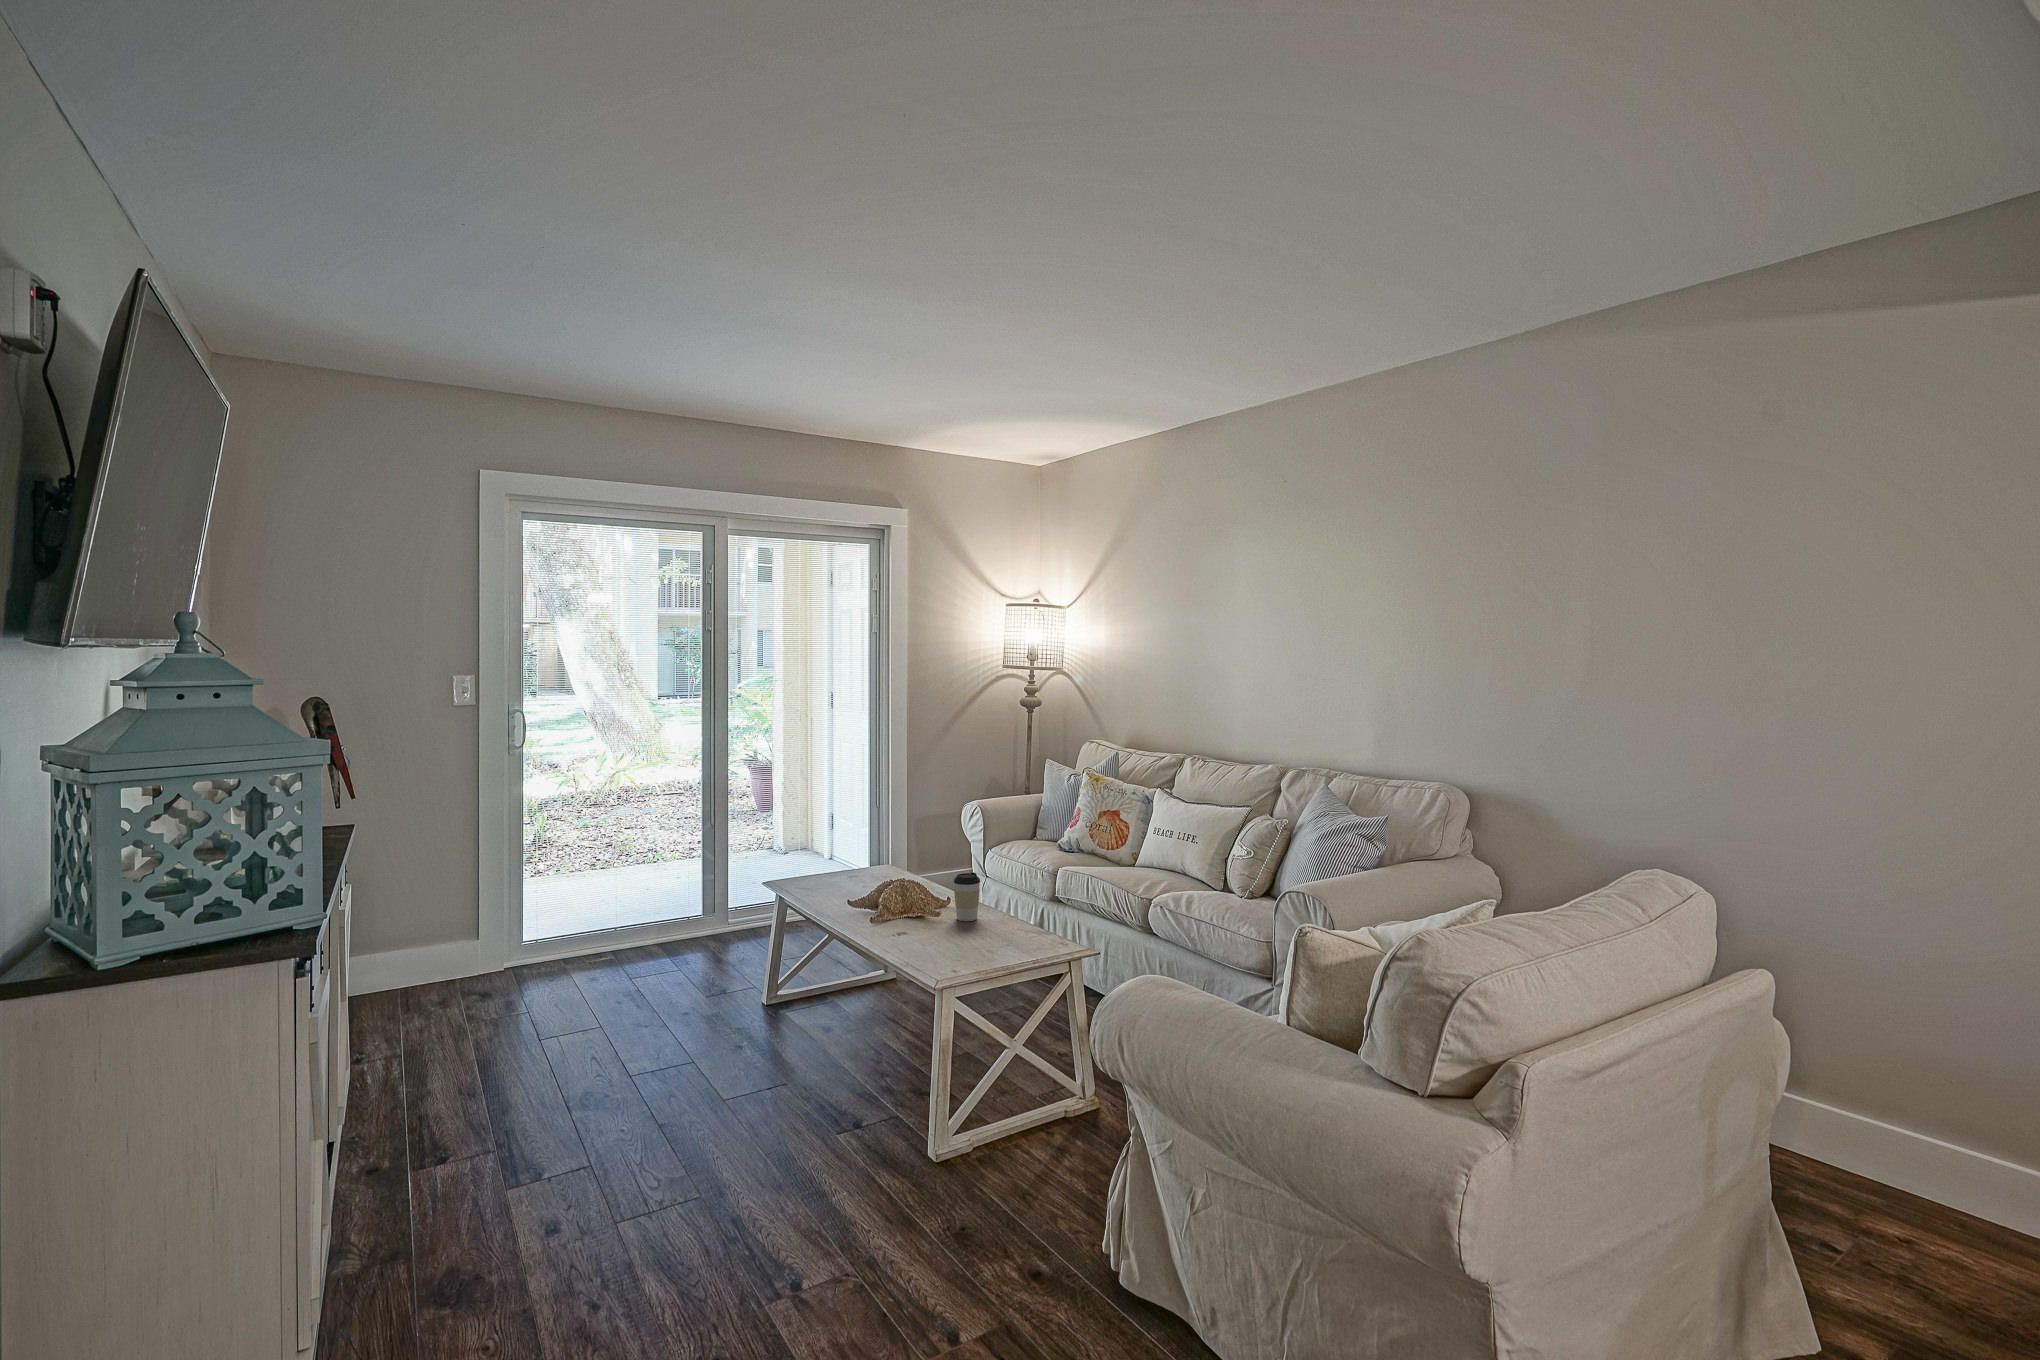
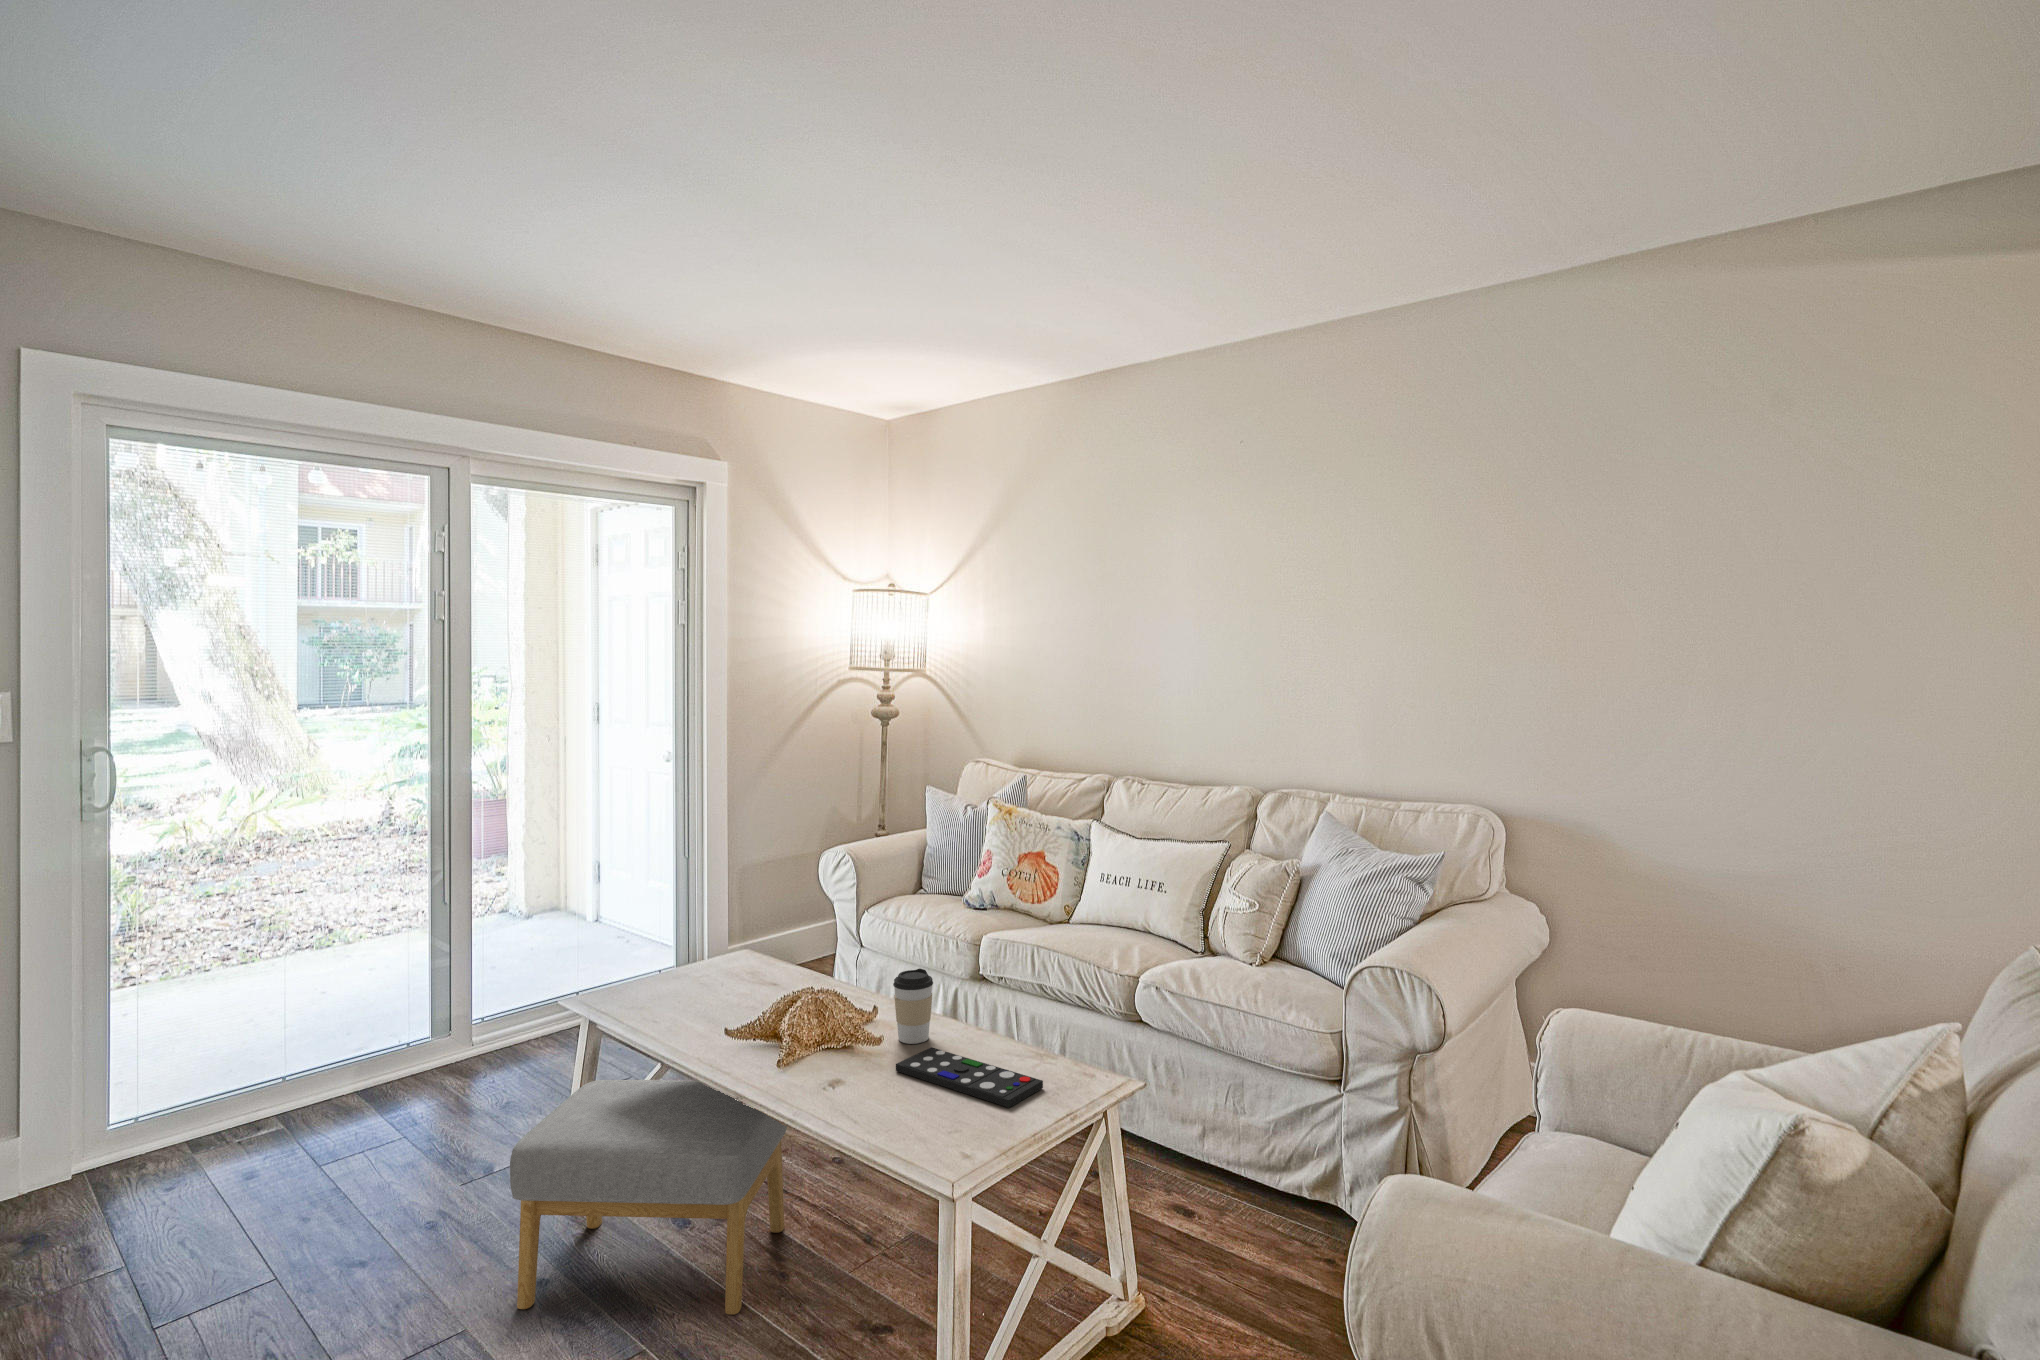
remote control: none [944,923,1029,956] -> present [896,1047,1043,1108]
footstool: none [718,933,892,1077] -> present [510,1080,787,1314]

